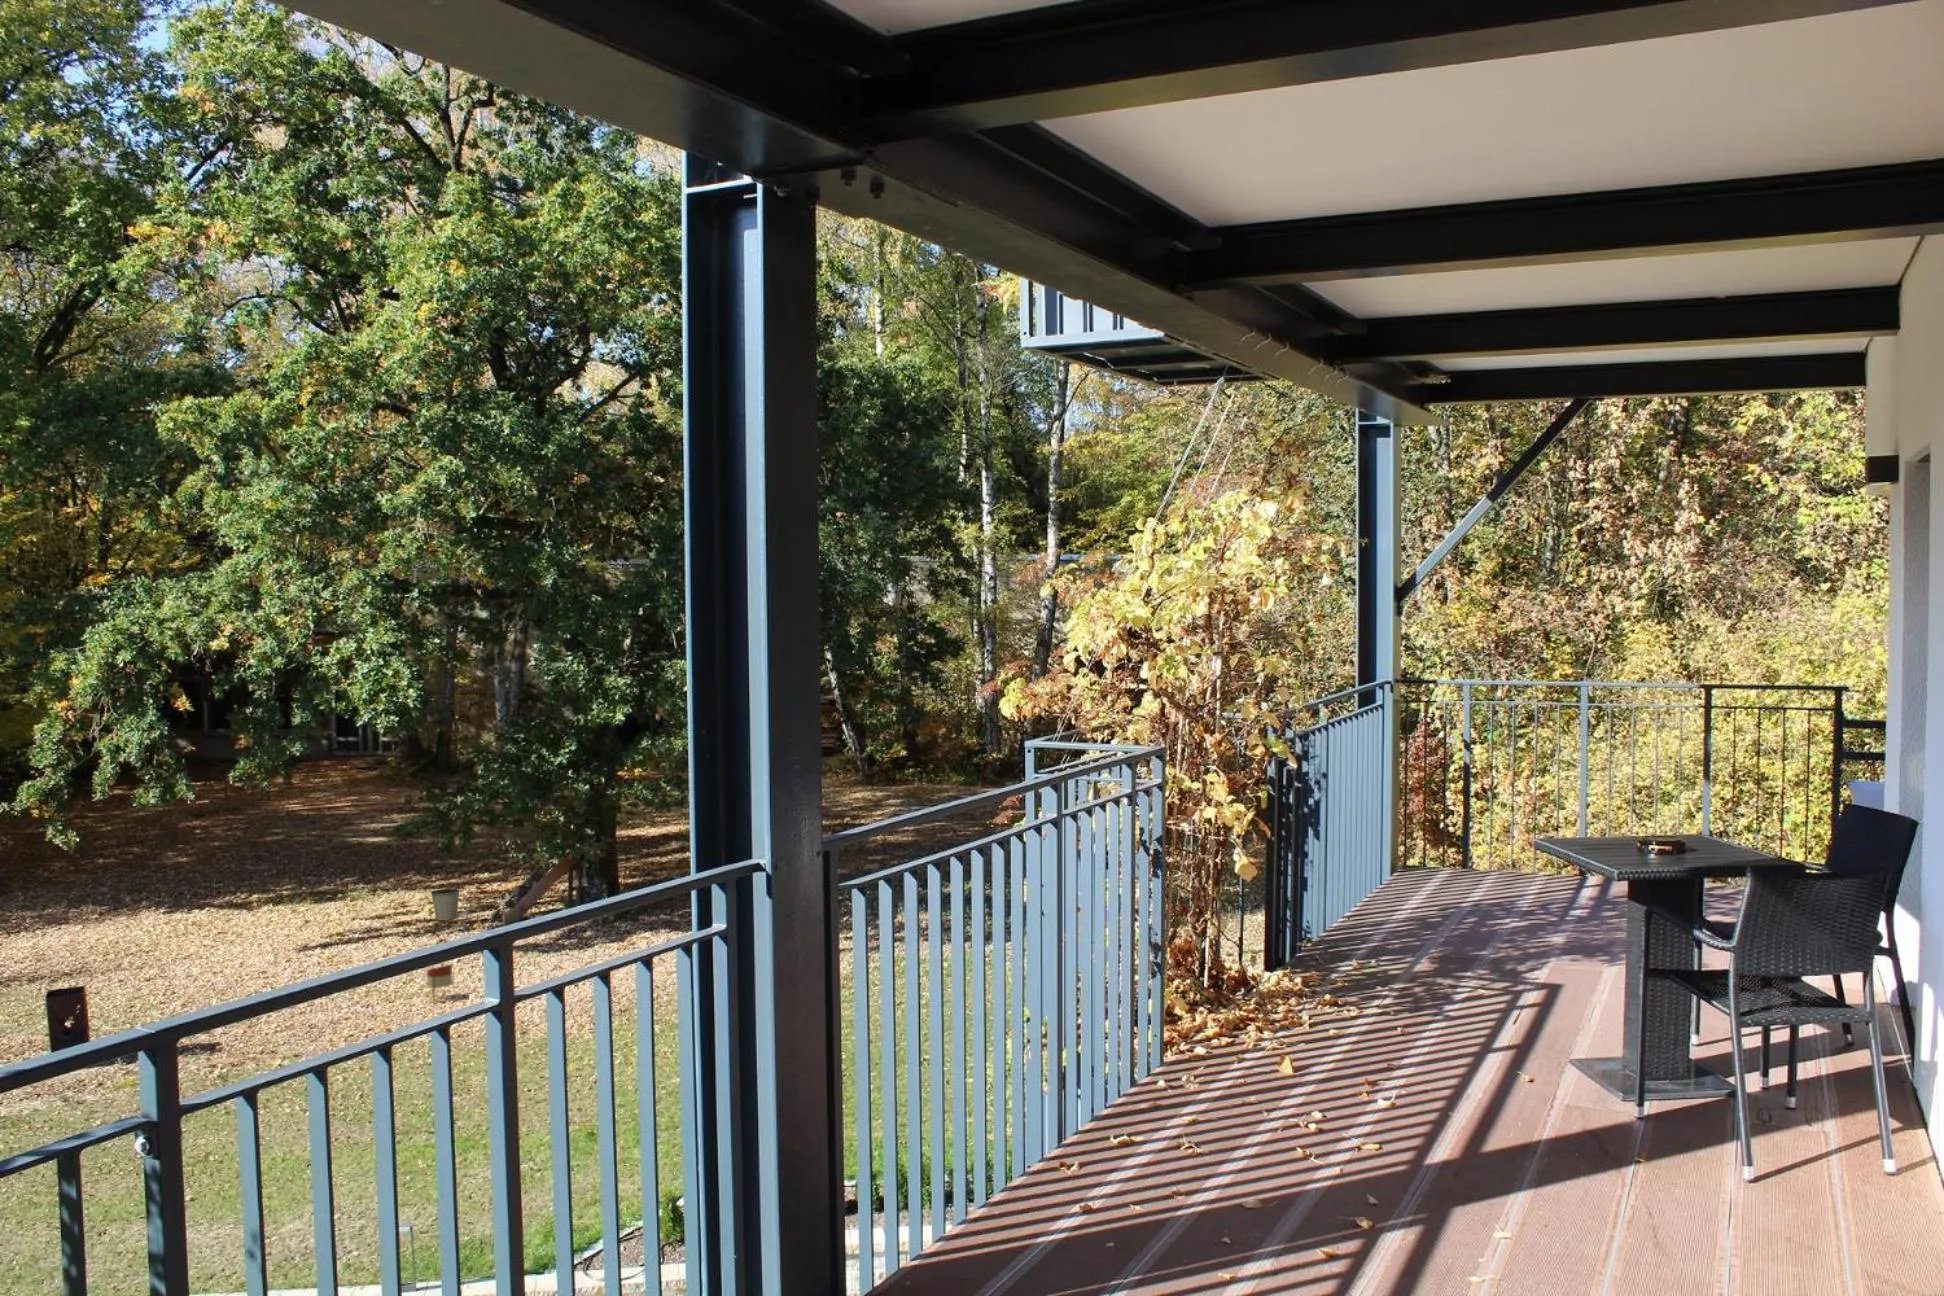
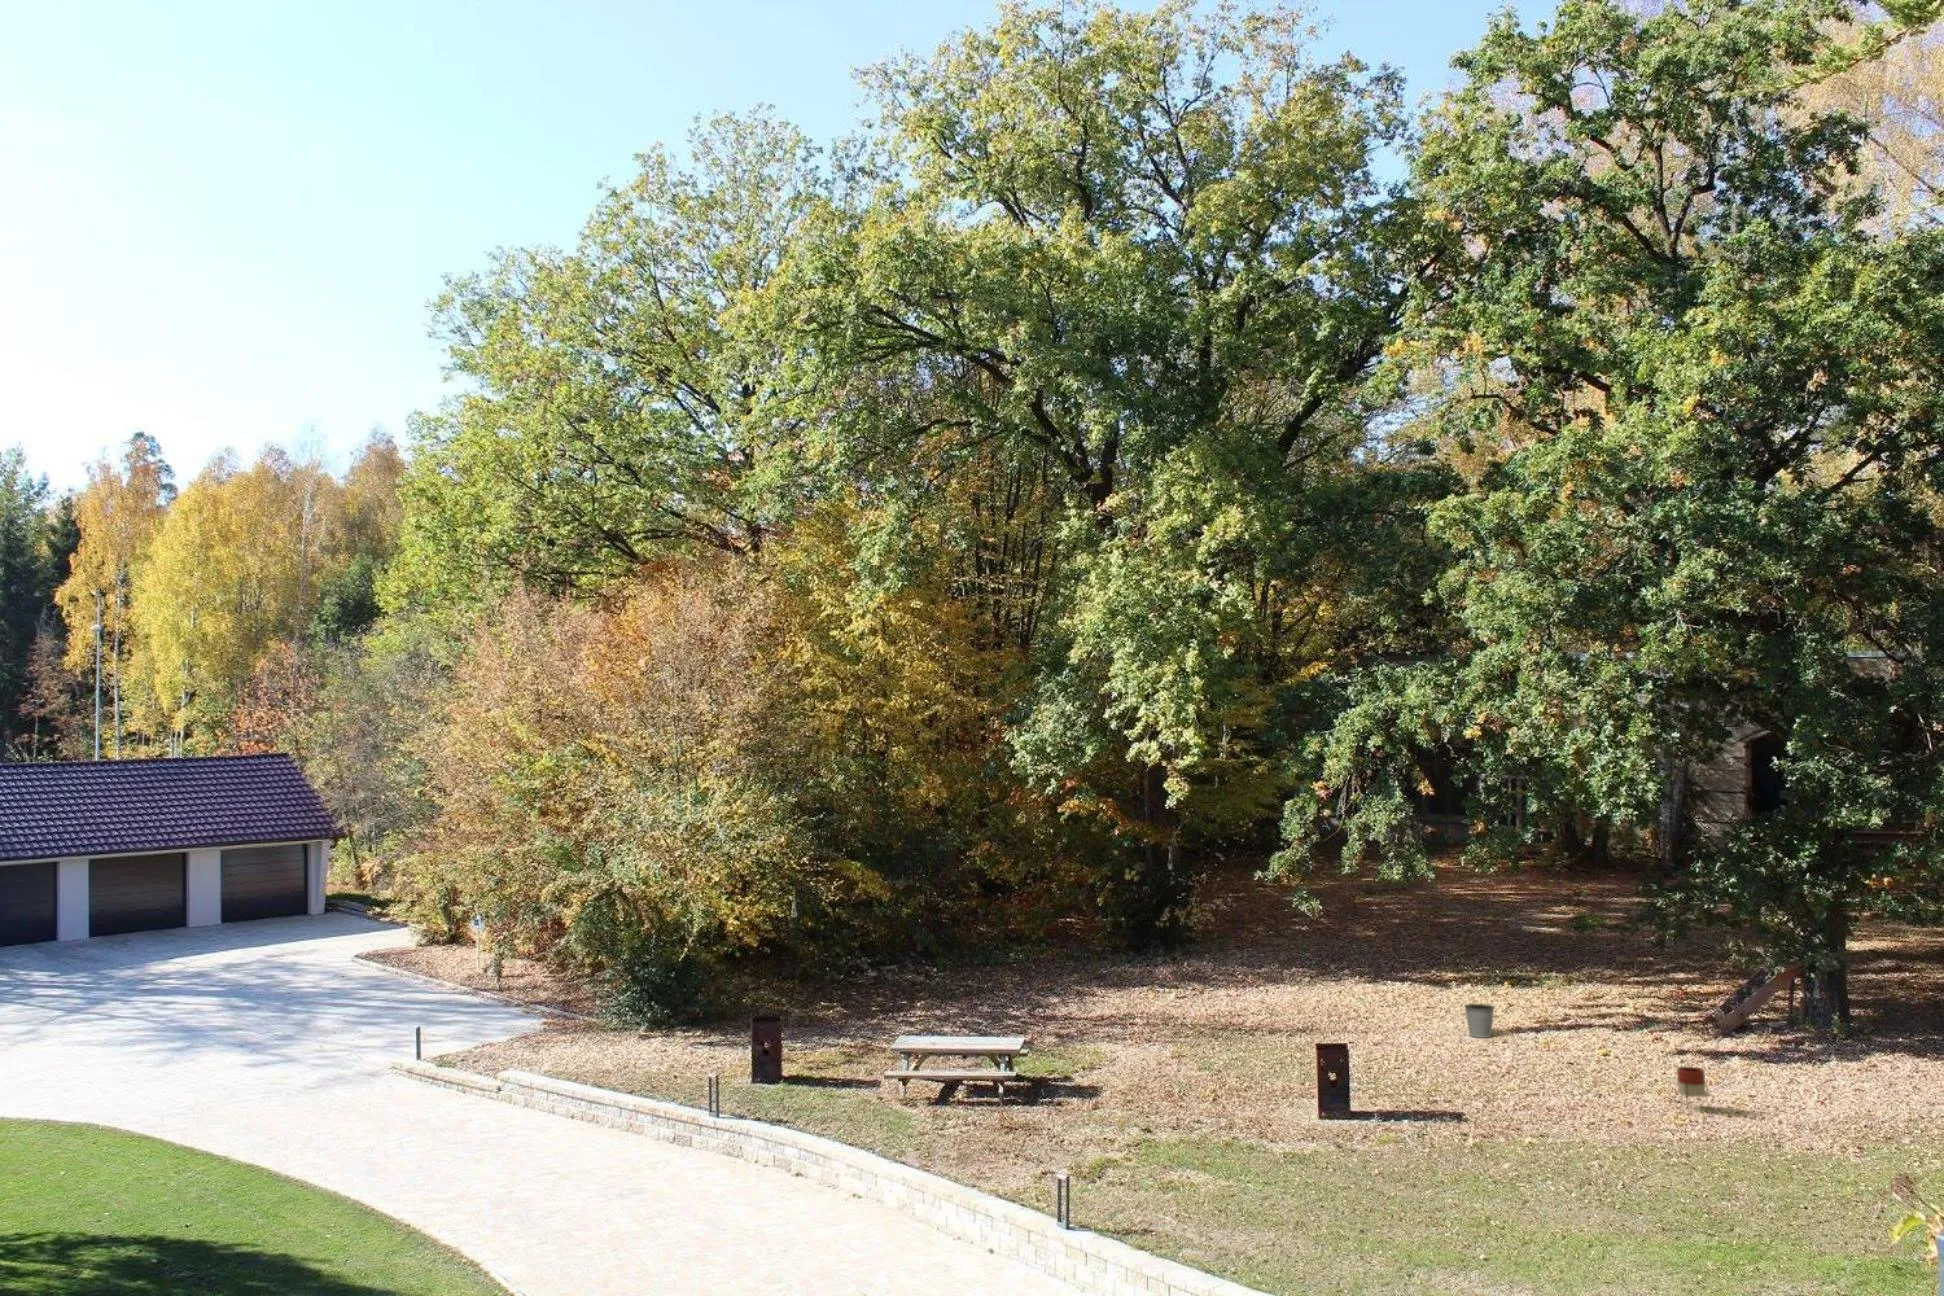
bucket: present [431,888,460,920] -> present [1465,1004,1494,1038]

